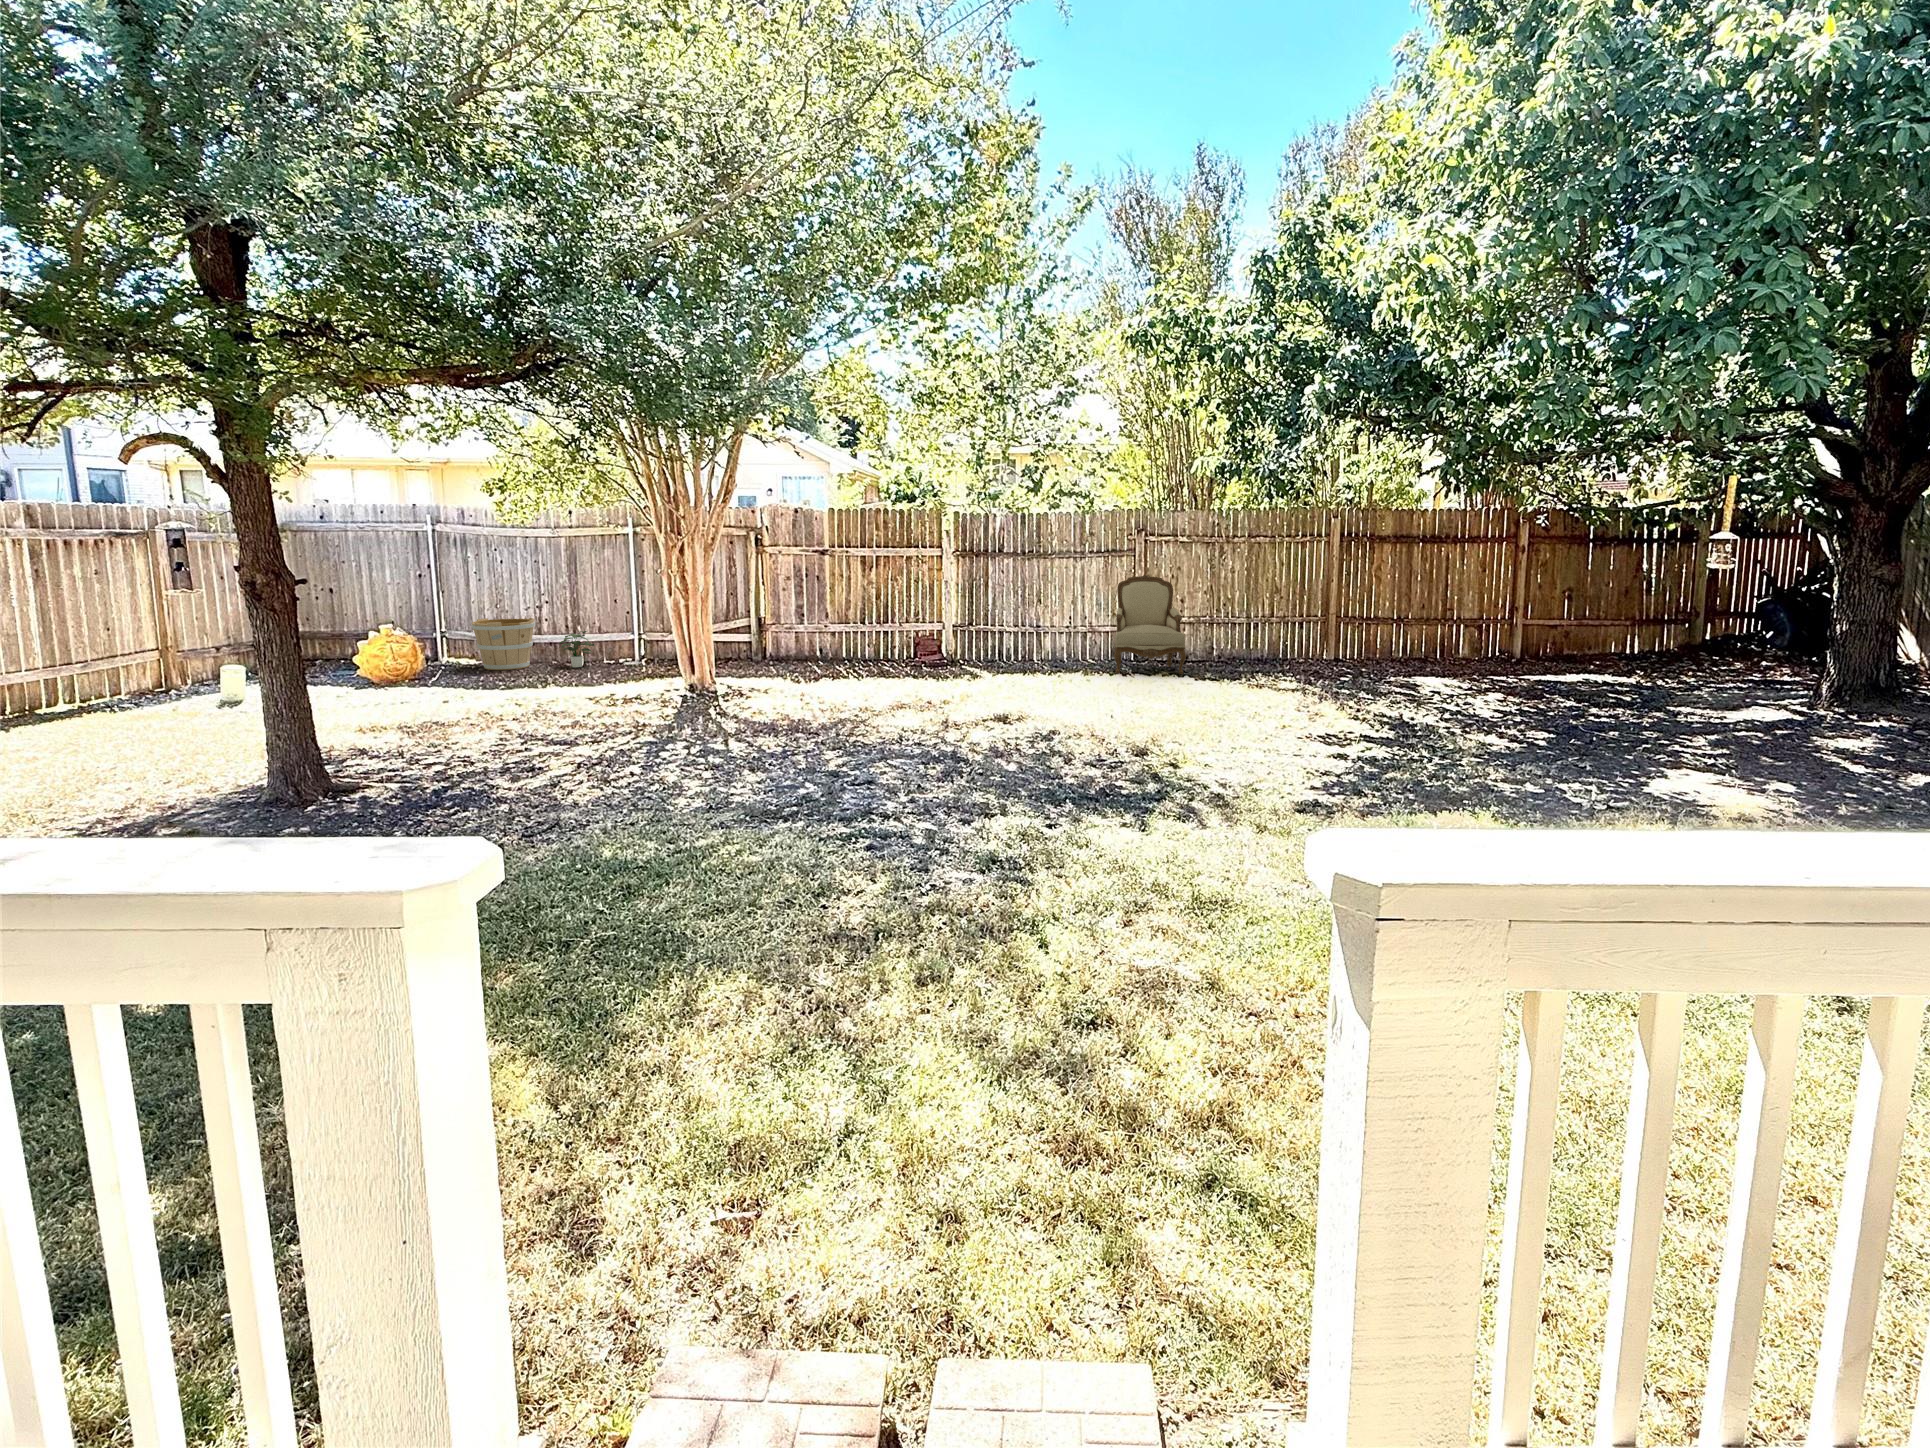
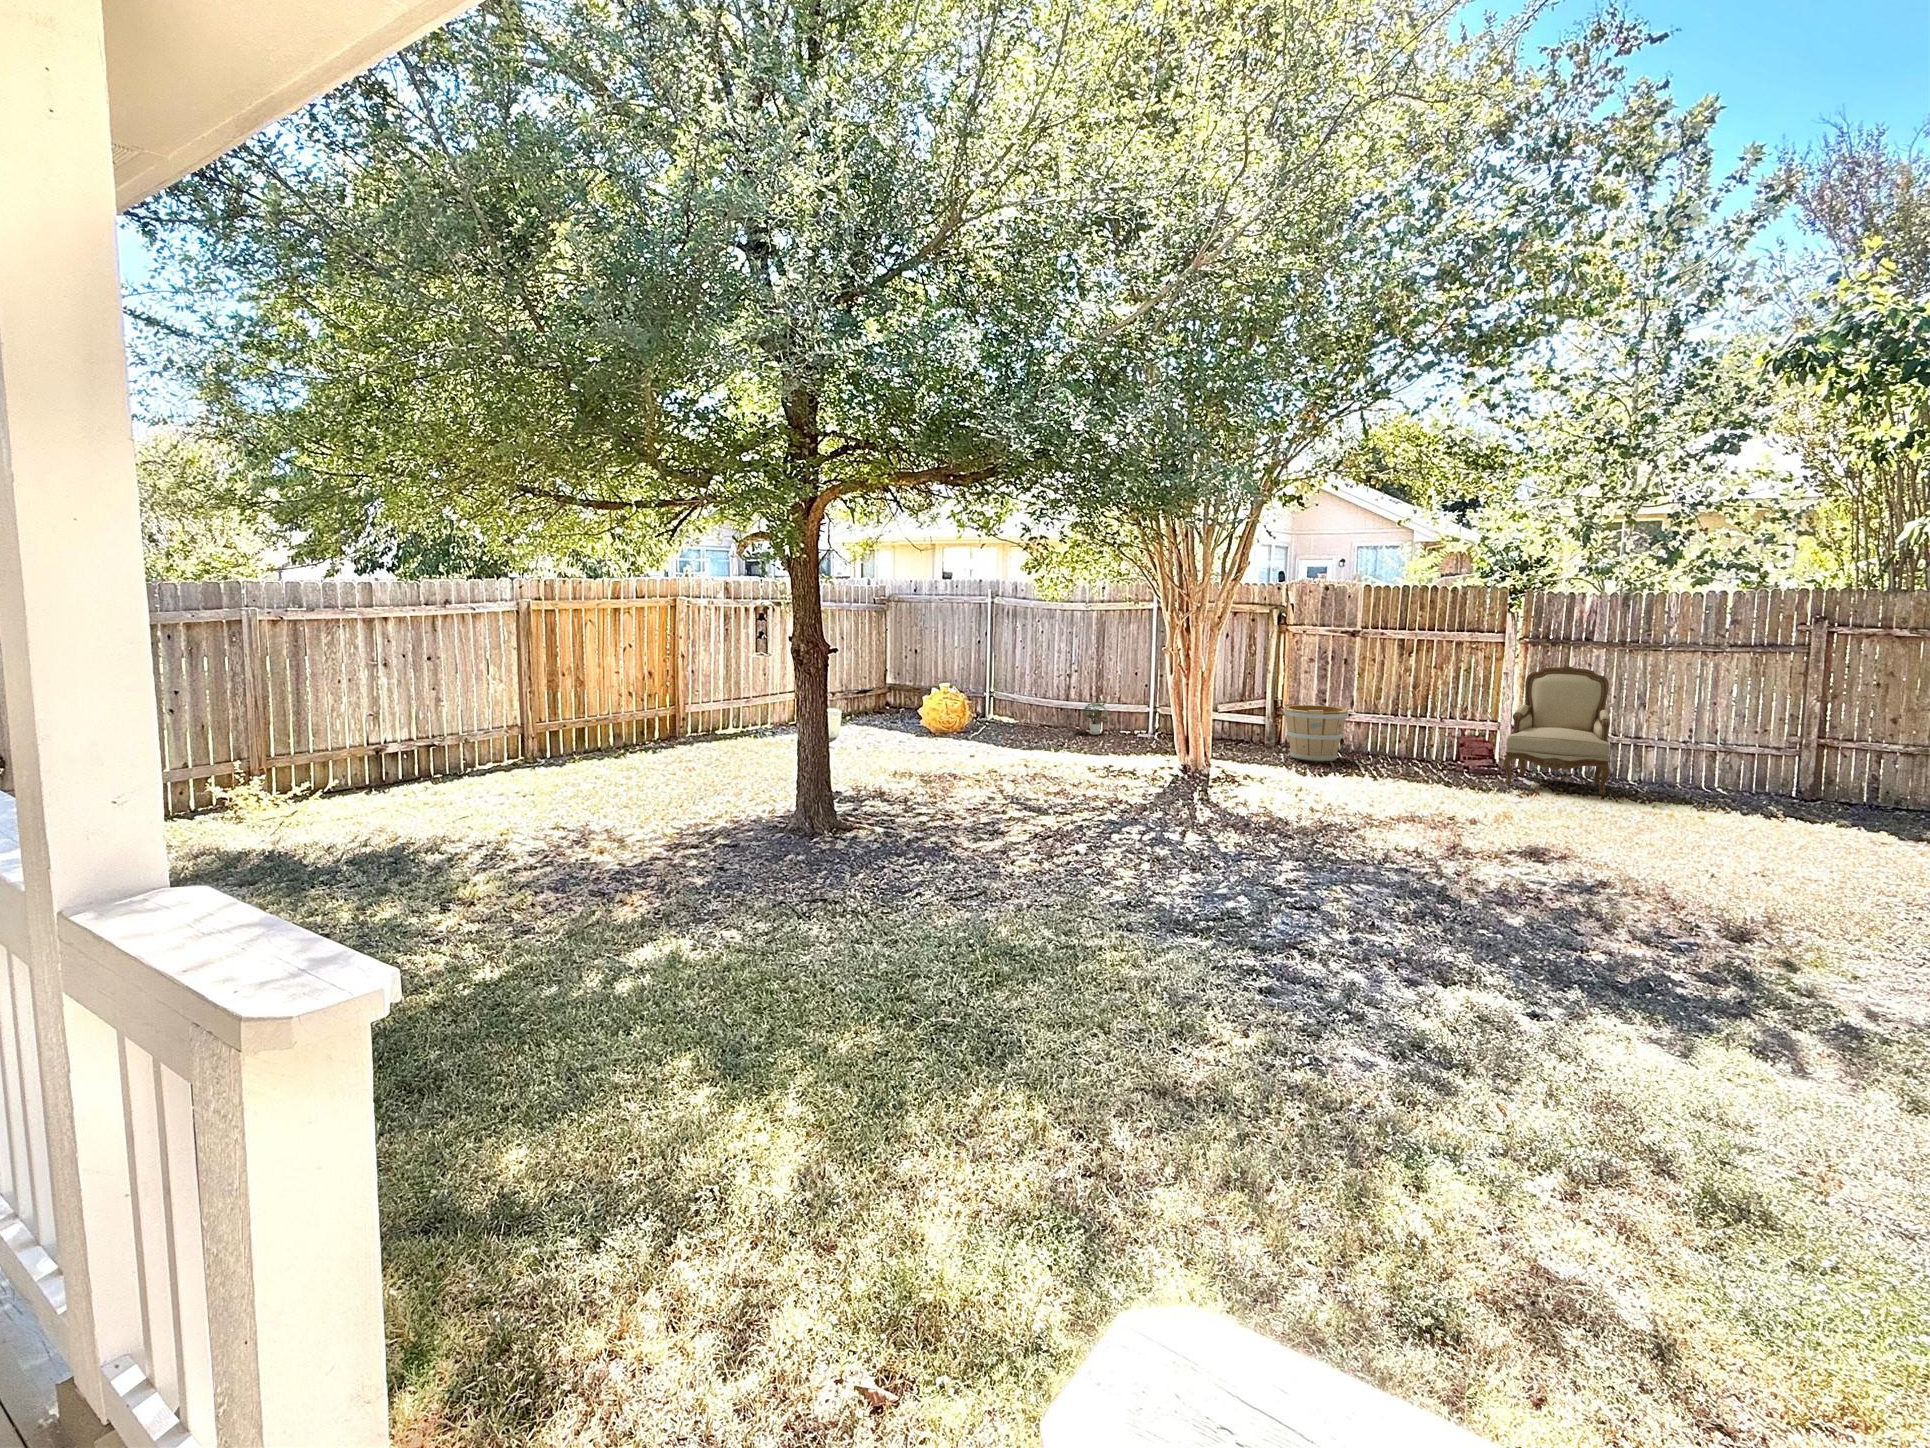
armchair: present [1114,575,1186,674] -> present [1503,666,1610,795]
wooden bucket: present [472,618,535,670] -> present [1284,704,1348,761]

